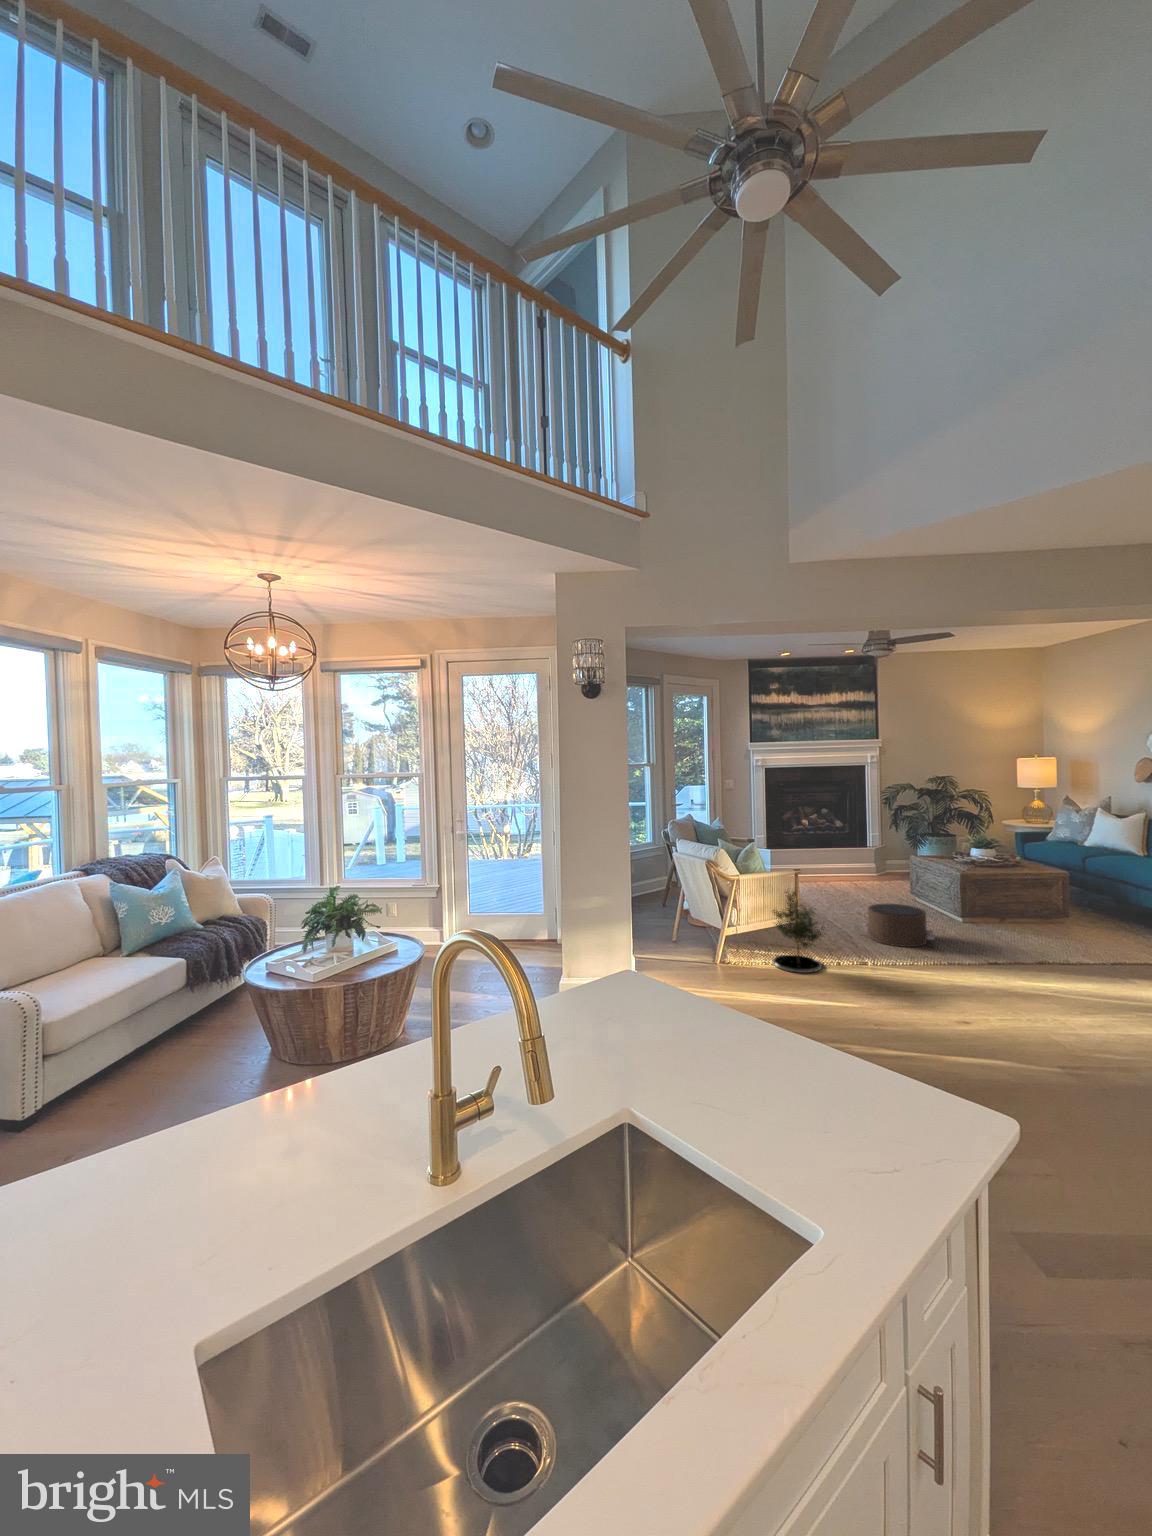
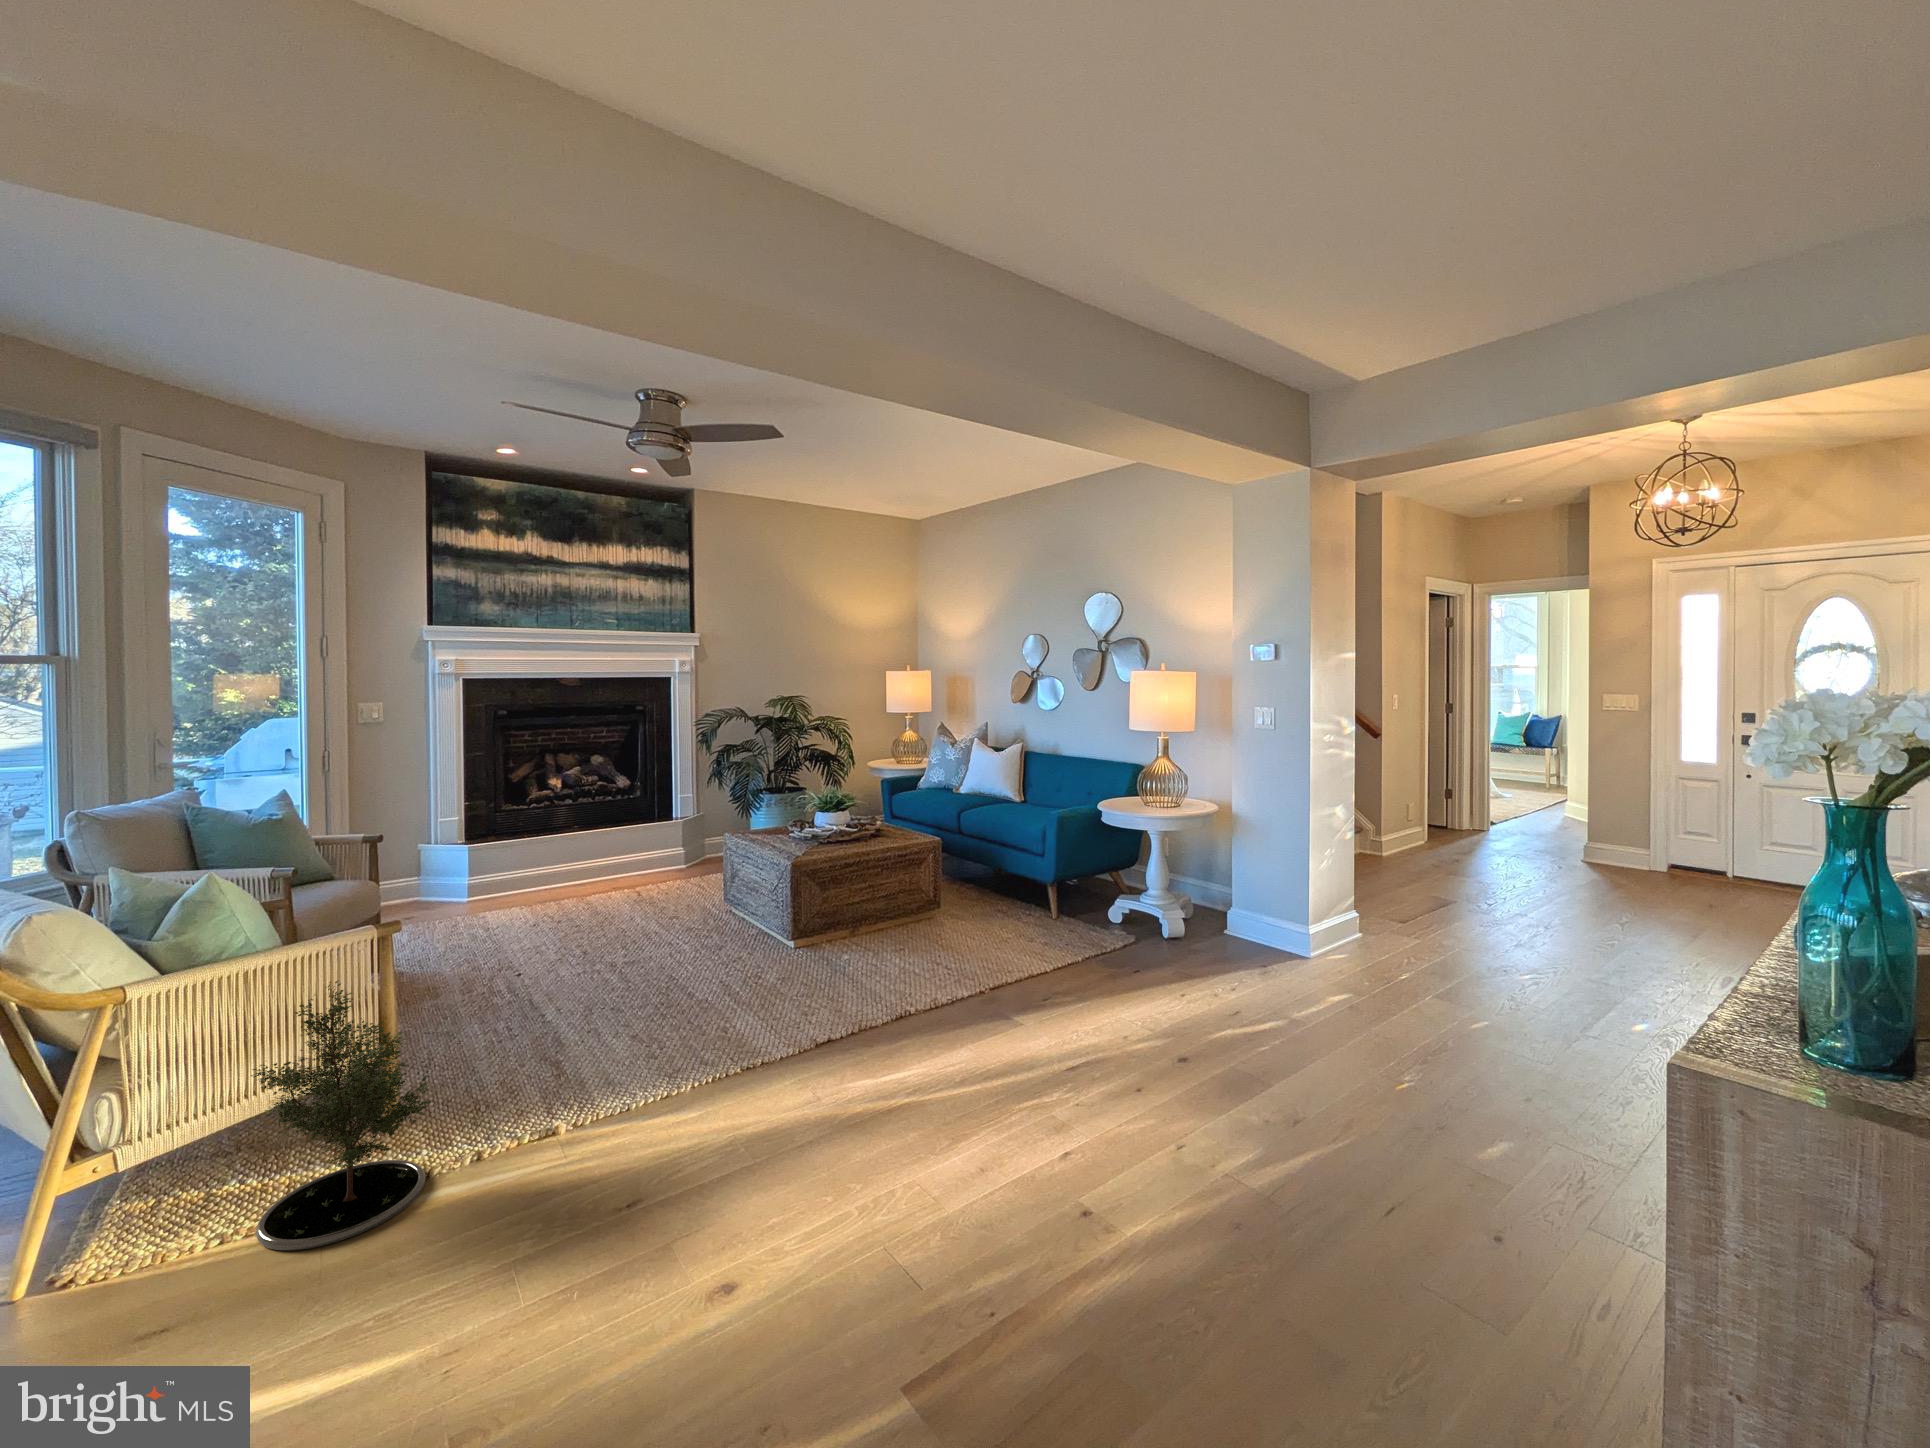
pouf: present [861,904,934,947] -> none [580,946,732,1048]

